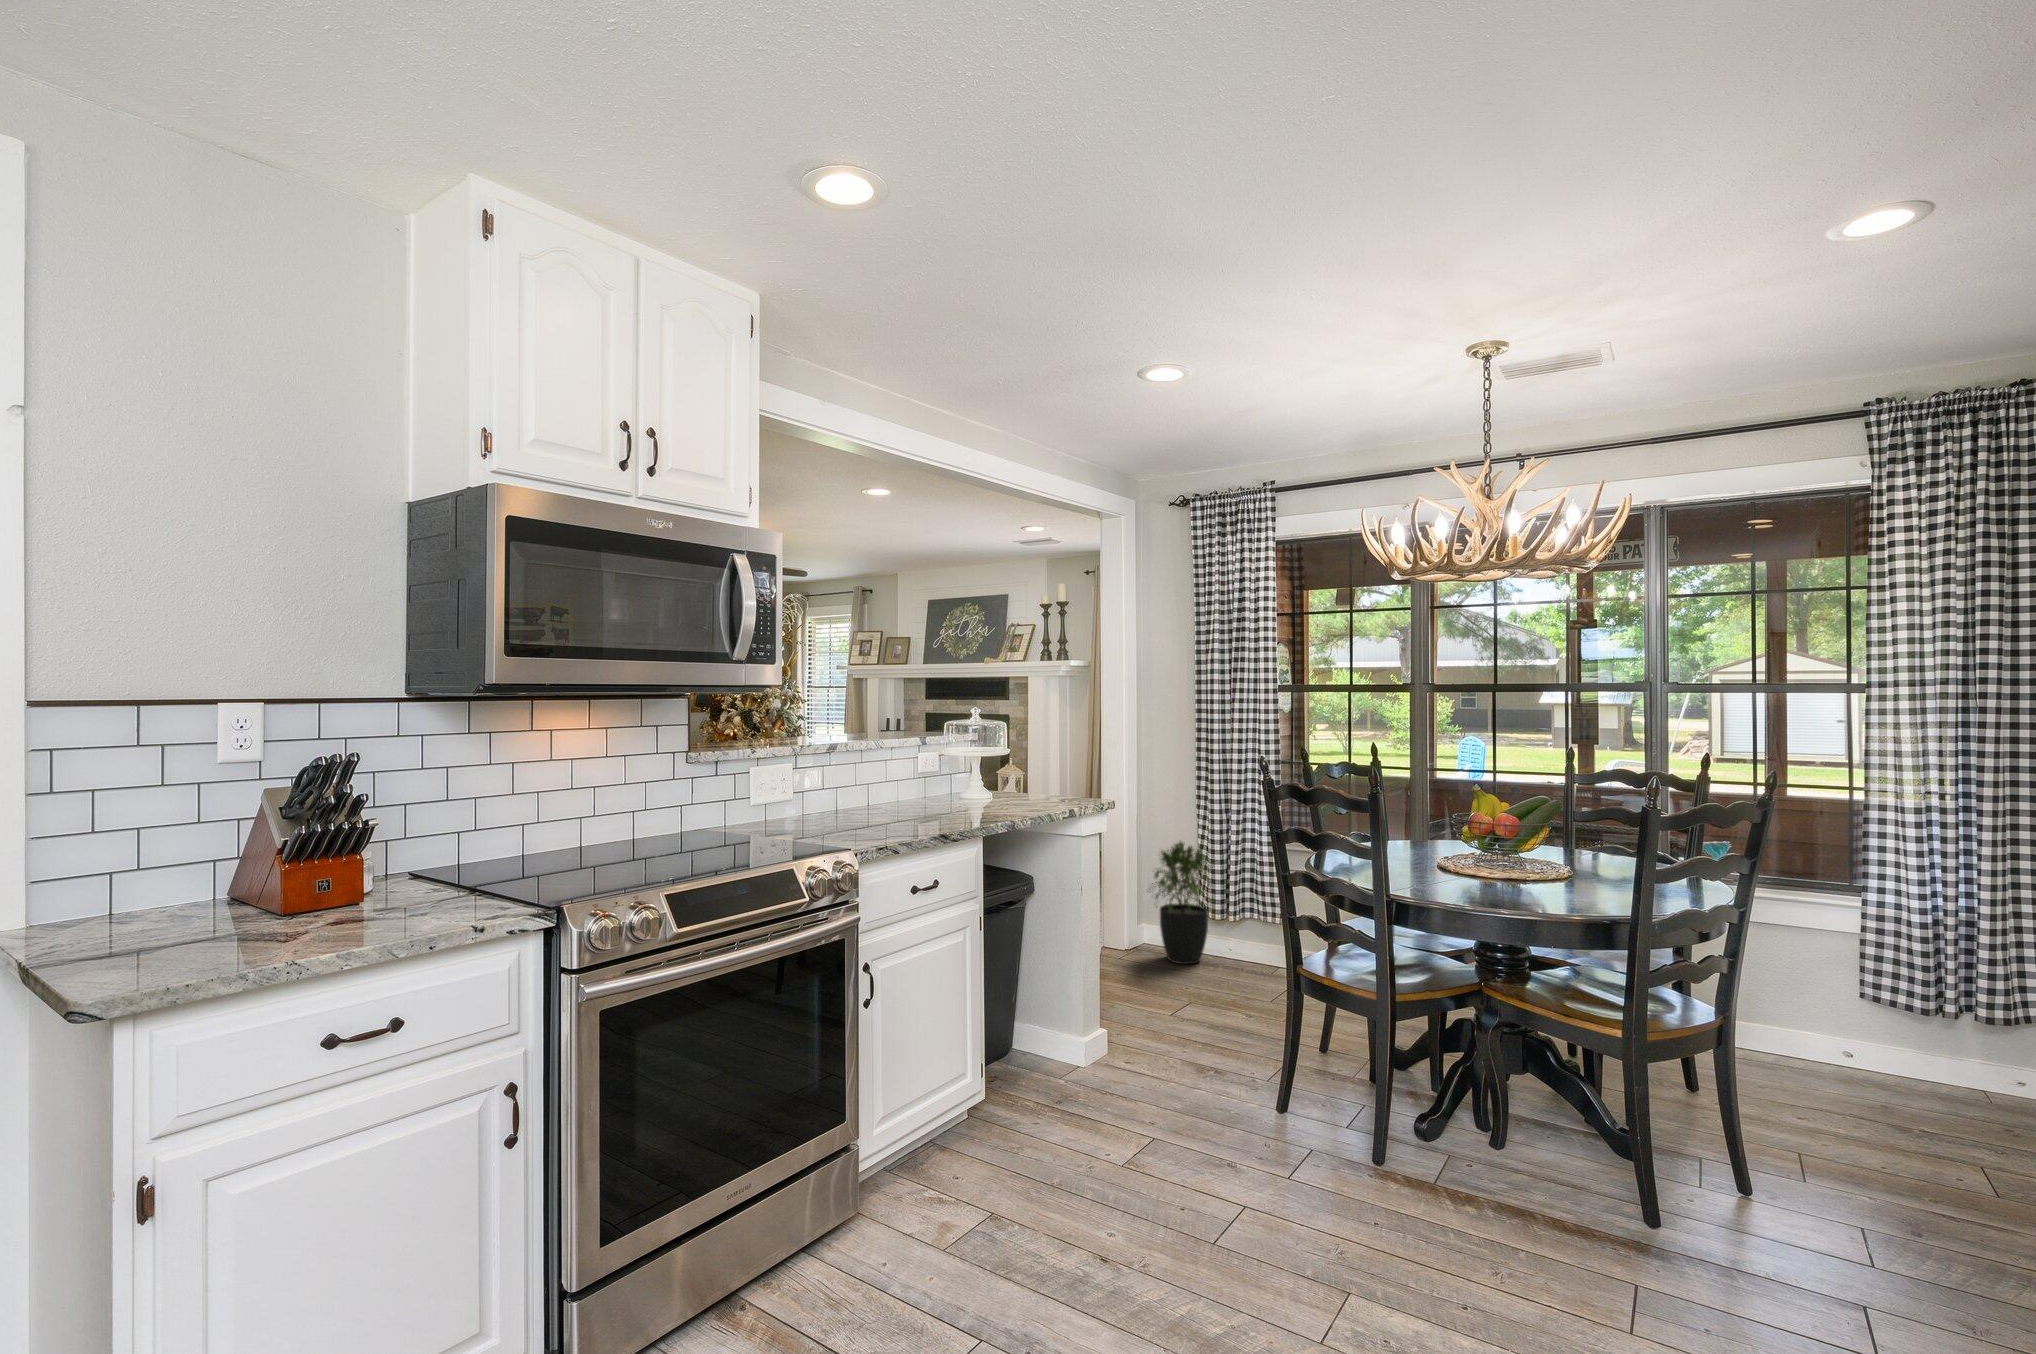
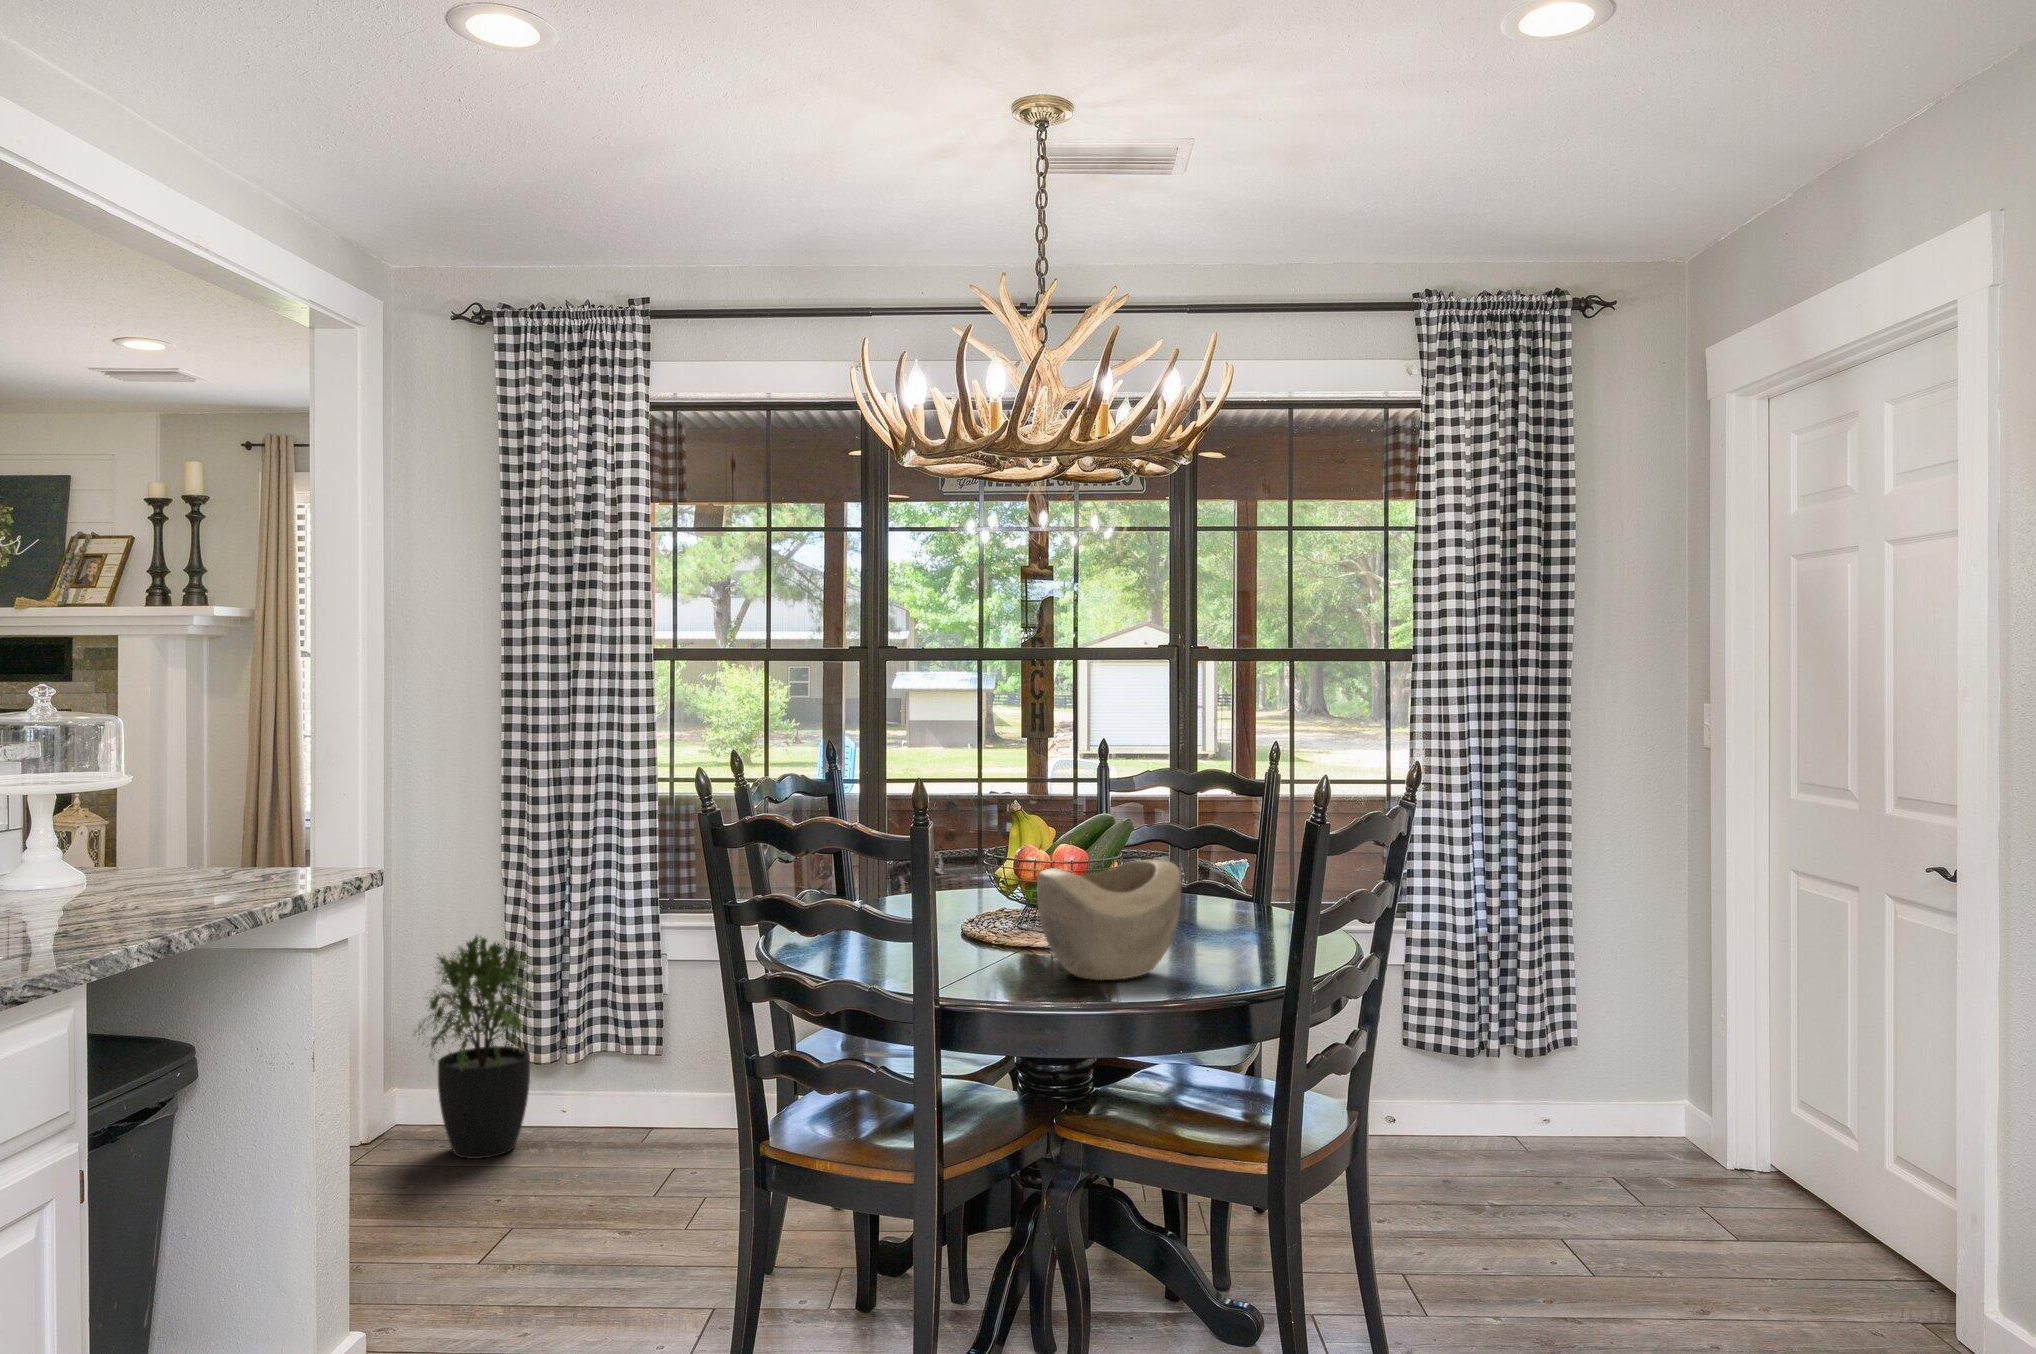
decorative bowl: none [1454,823,1556,896] -> present [1037,860,1181,980]

